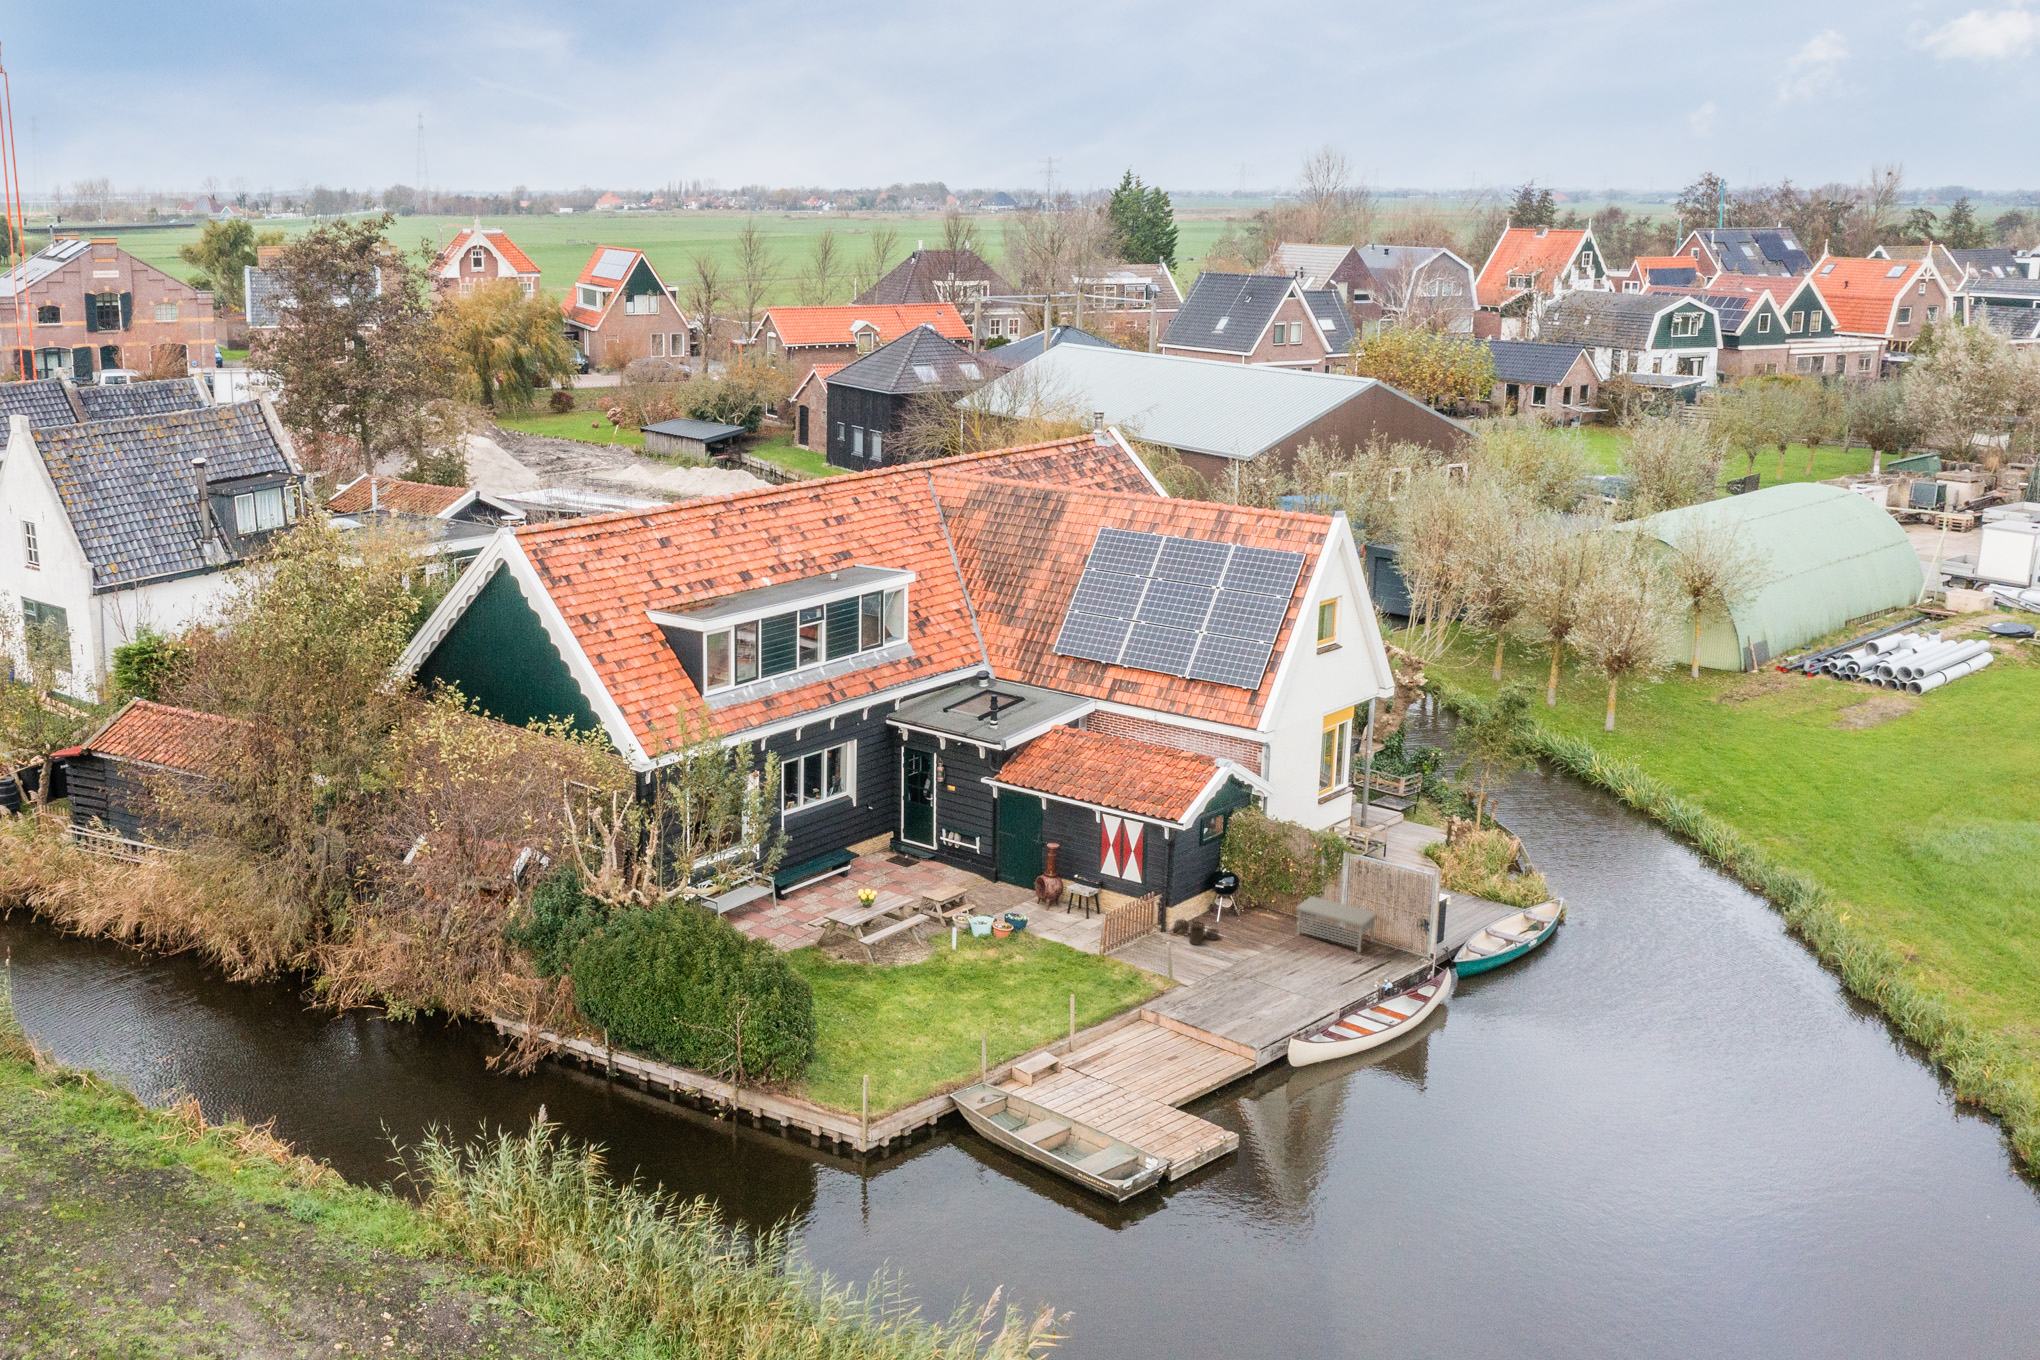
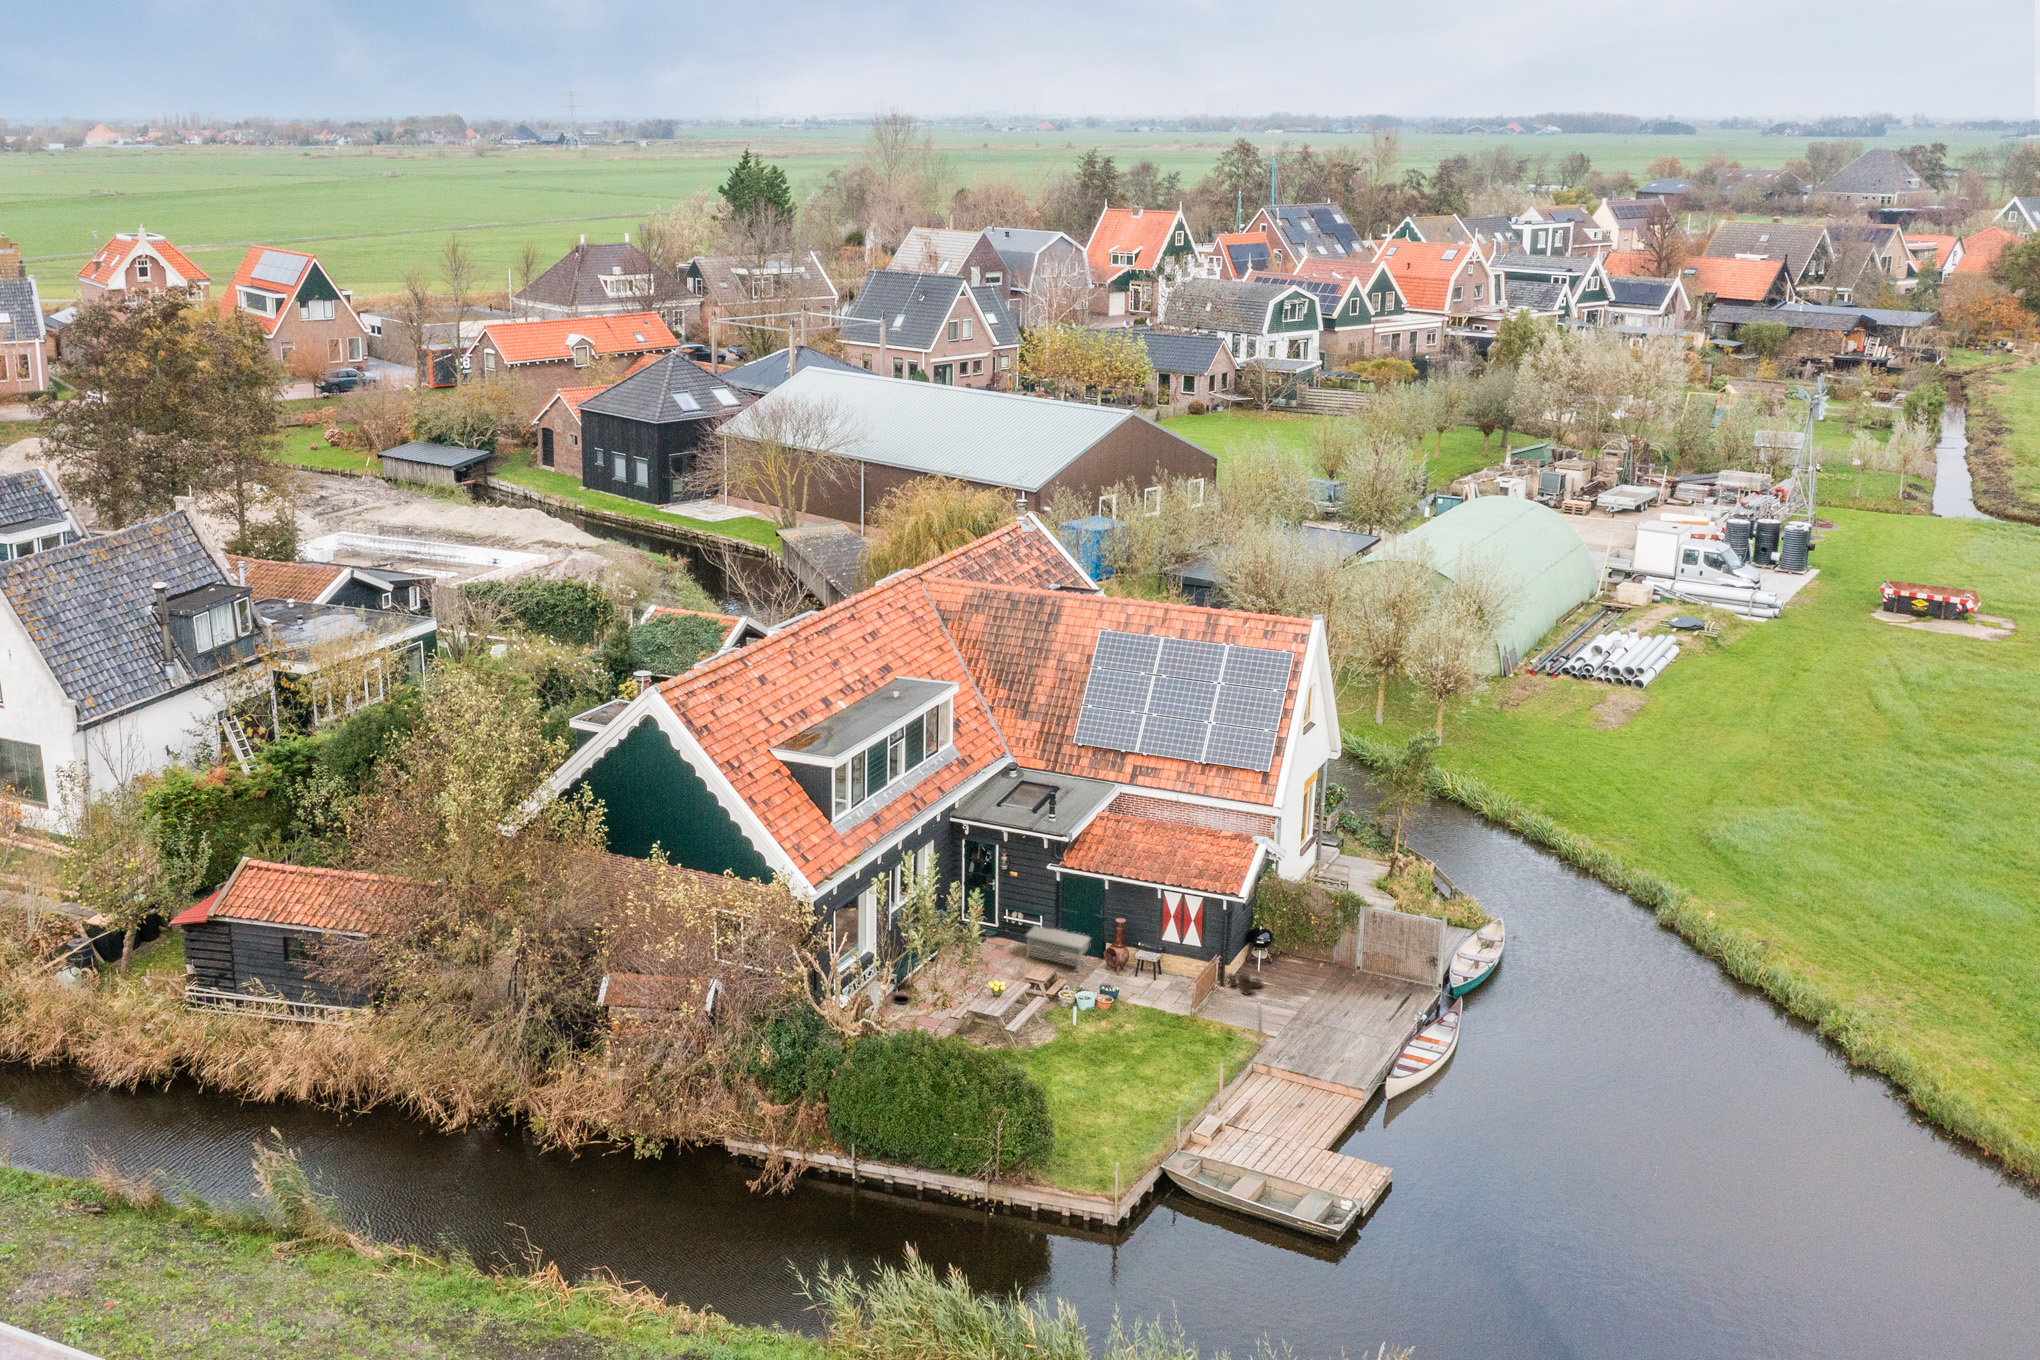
potted tree: none [775,872,801,911] -> present [892,973,913,1004]
storage bench: present [1296,896,1377,952] -> present [1026,926,1090,970]

